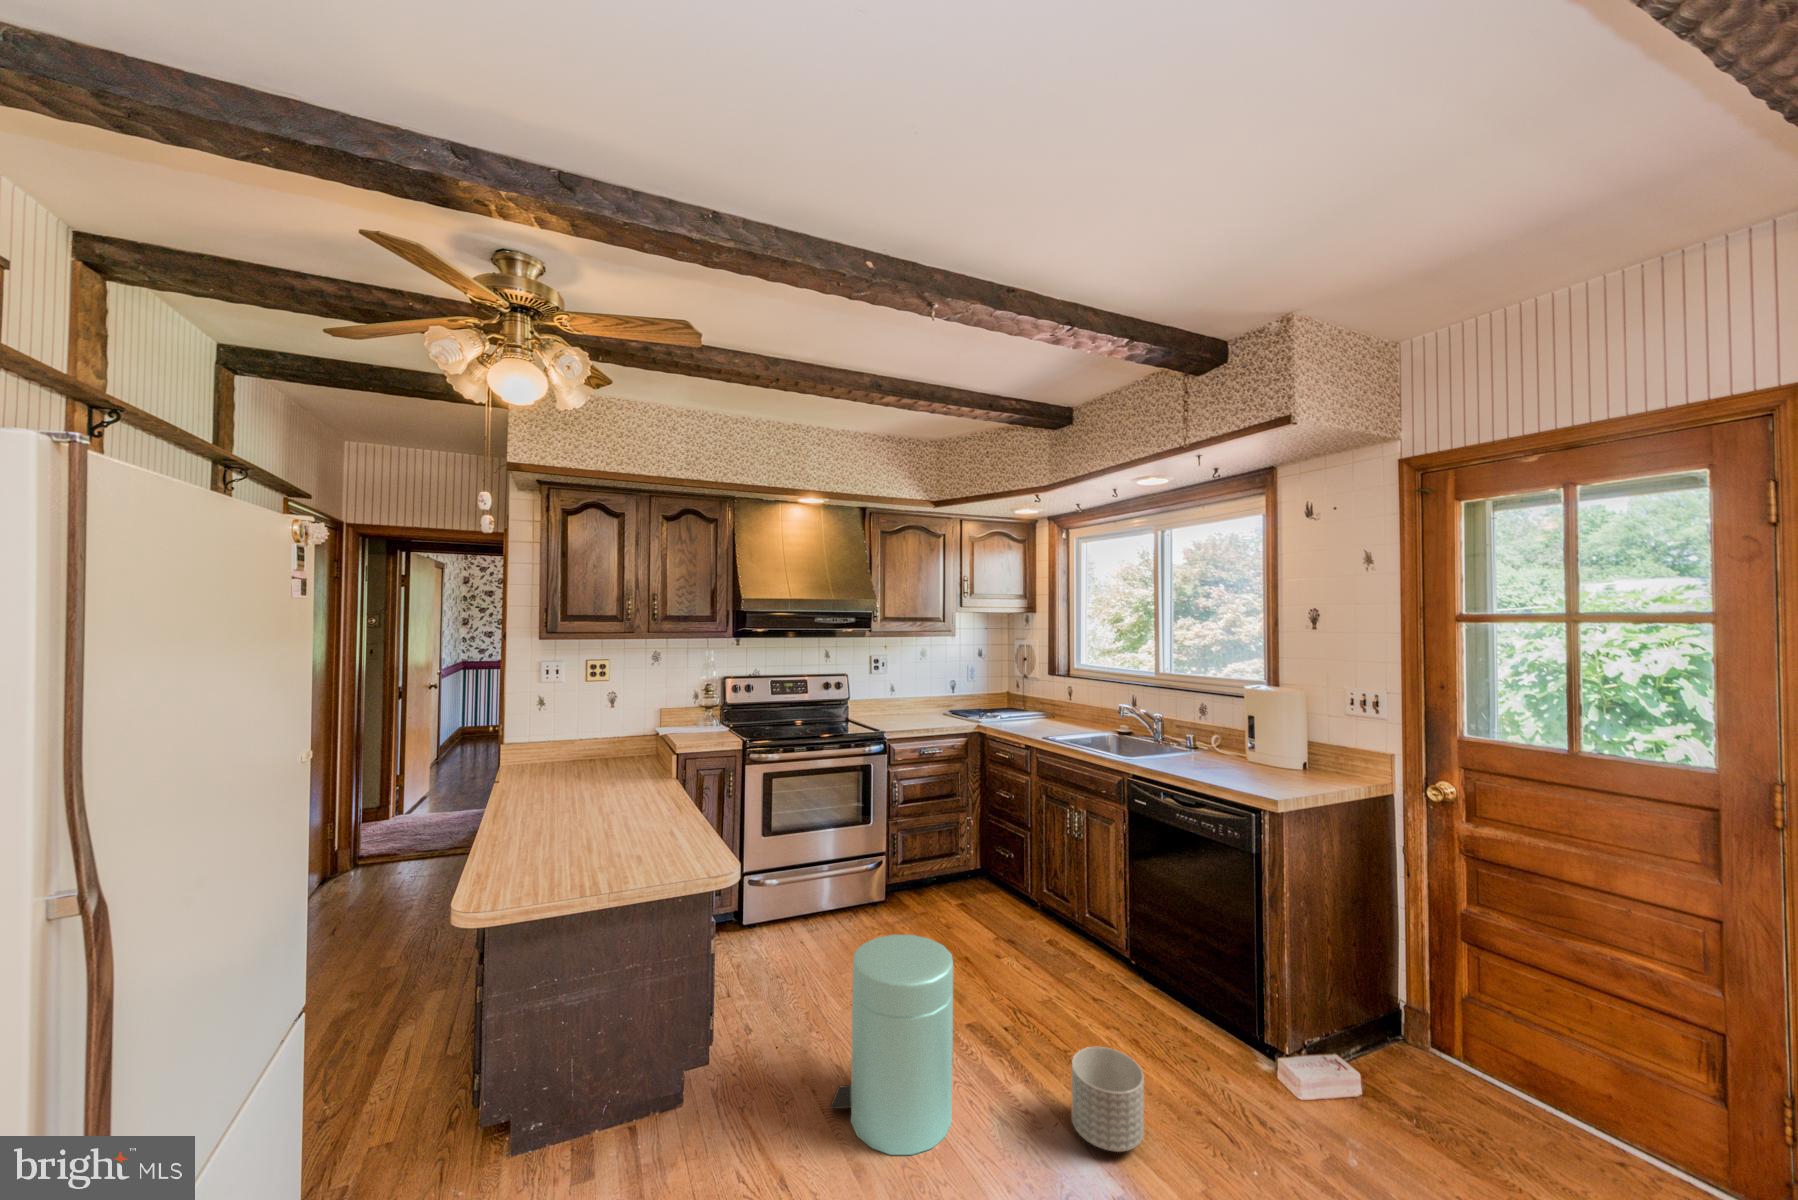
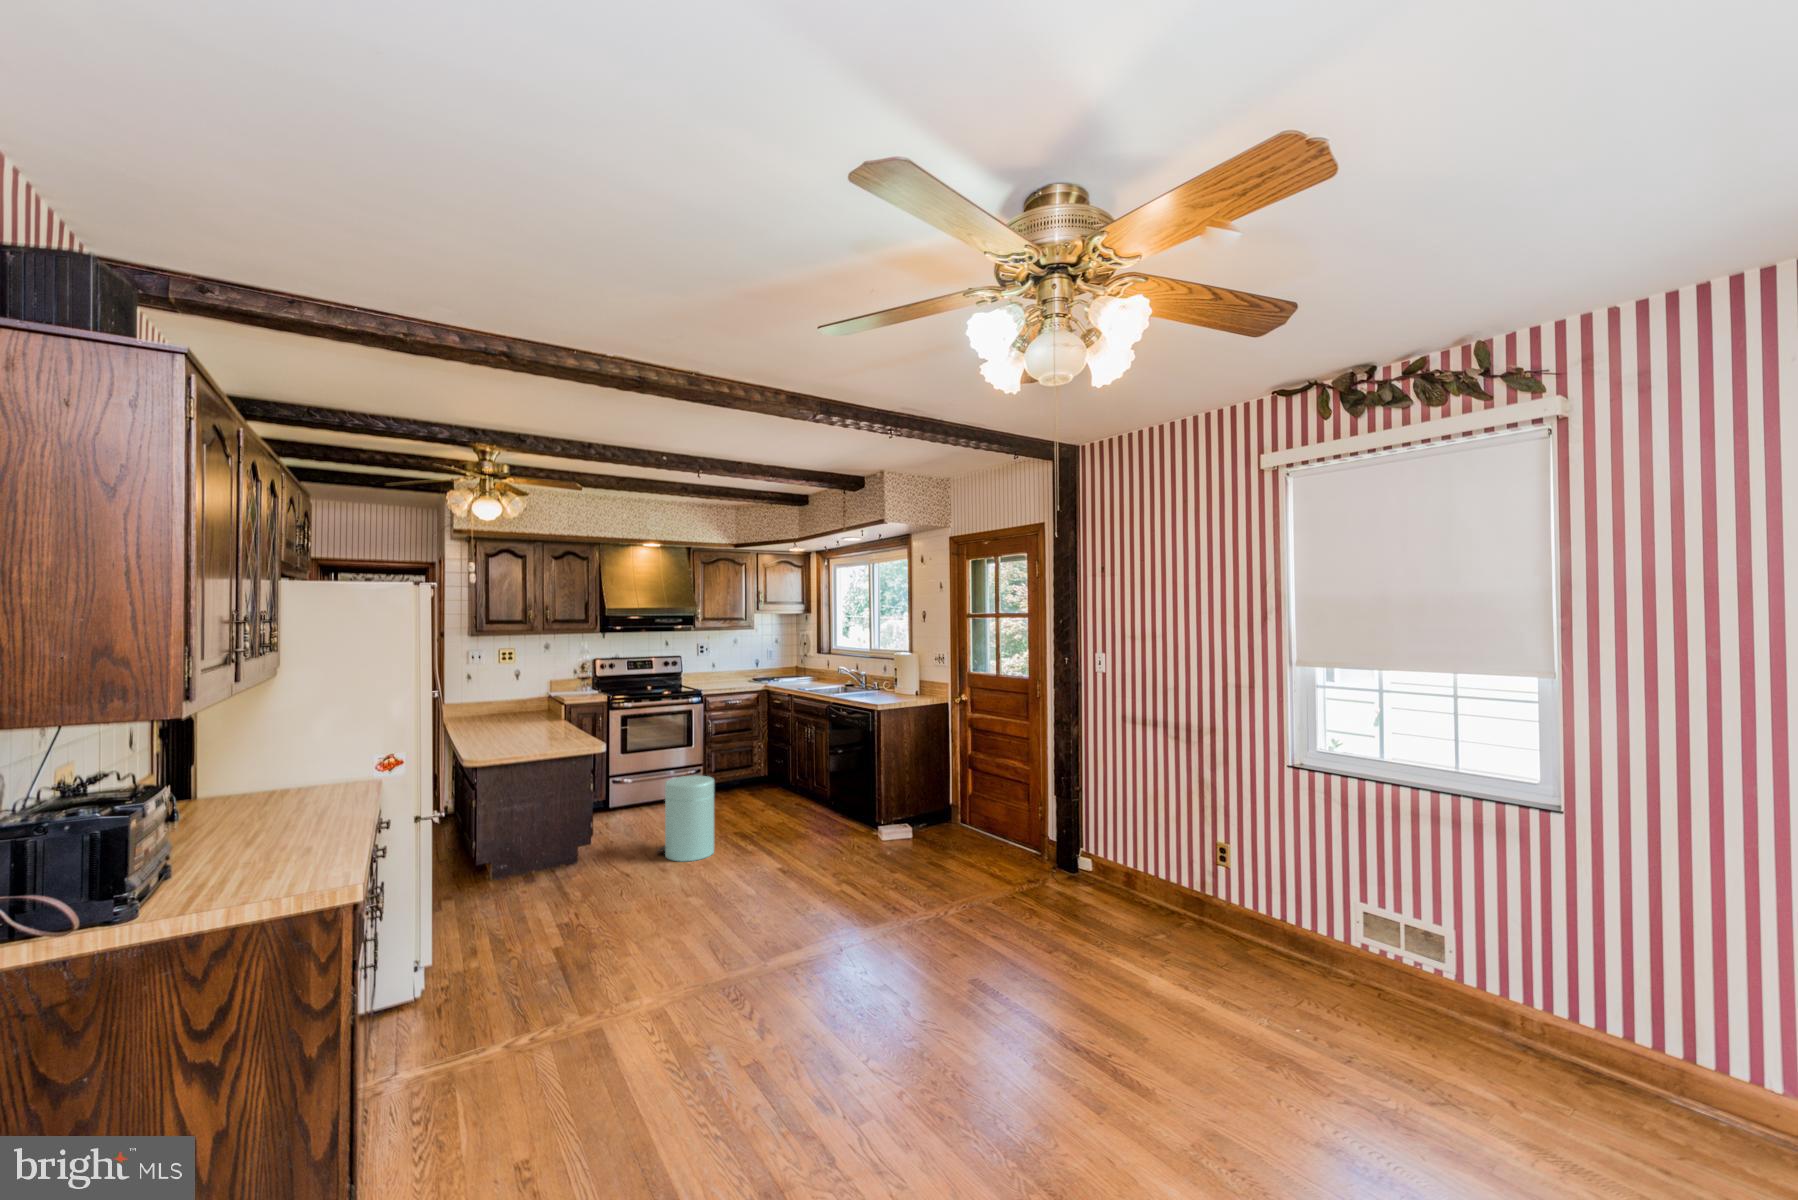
planter: present [1071,1047,1144,1152] -> none [768,818,800,854]

